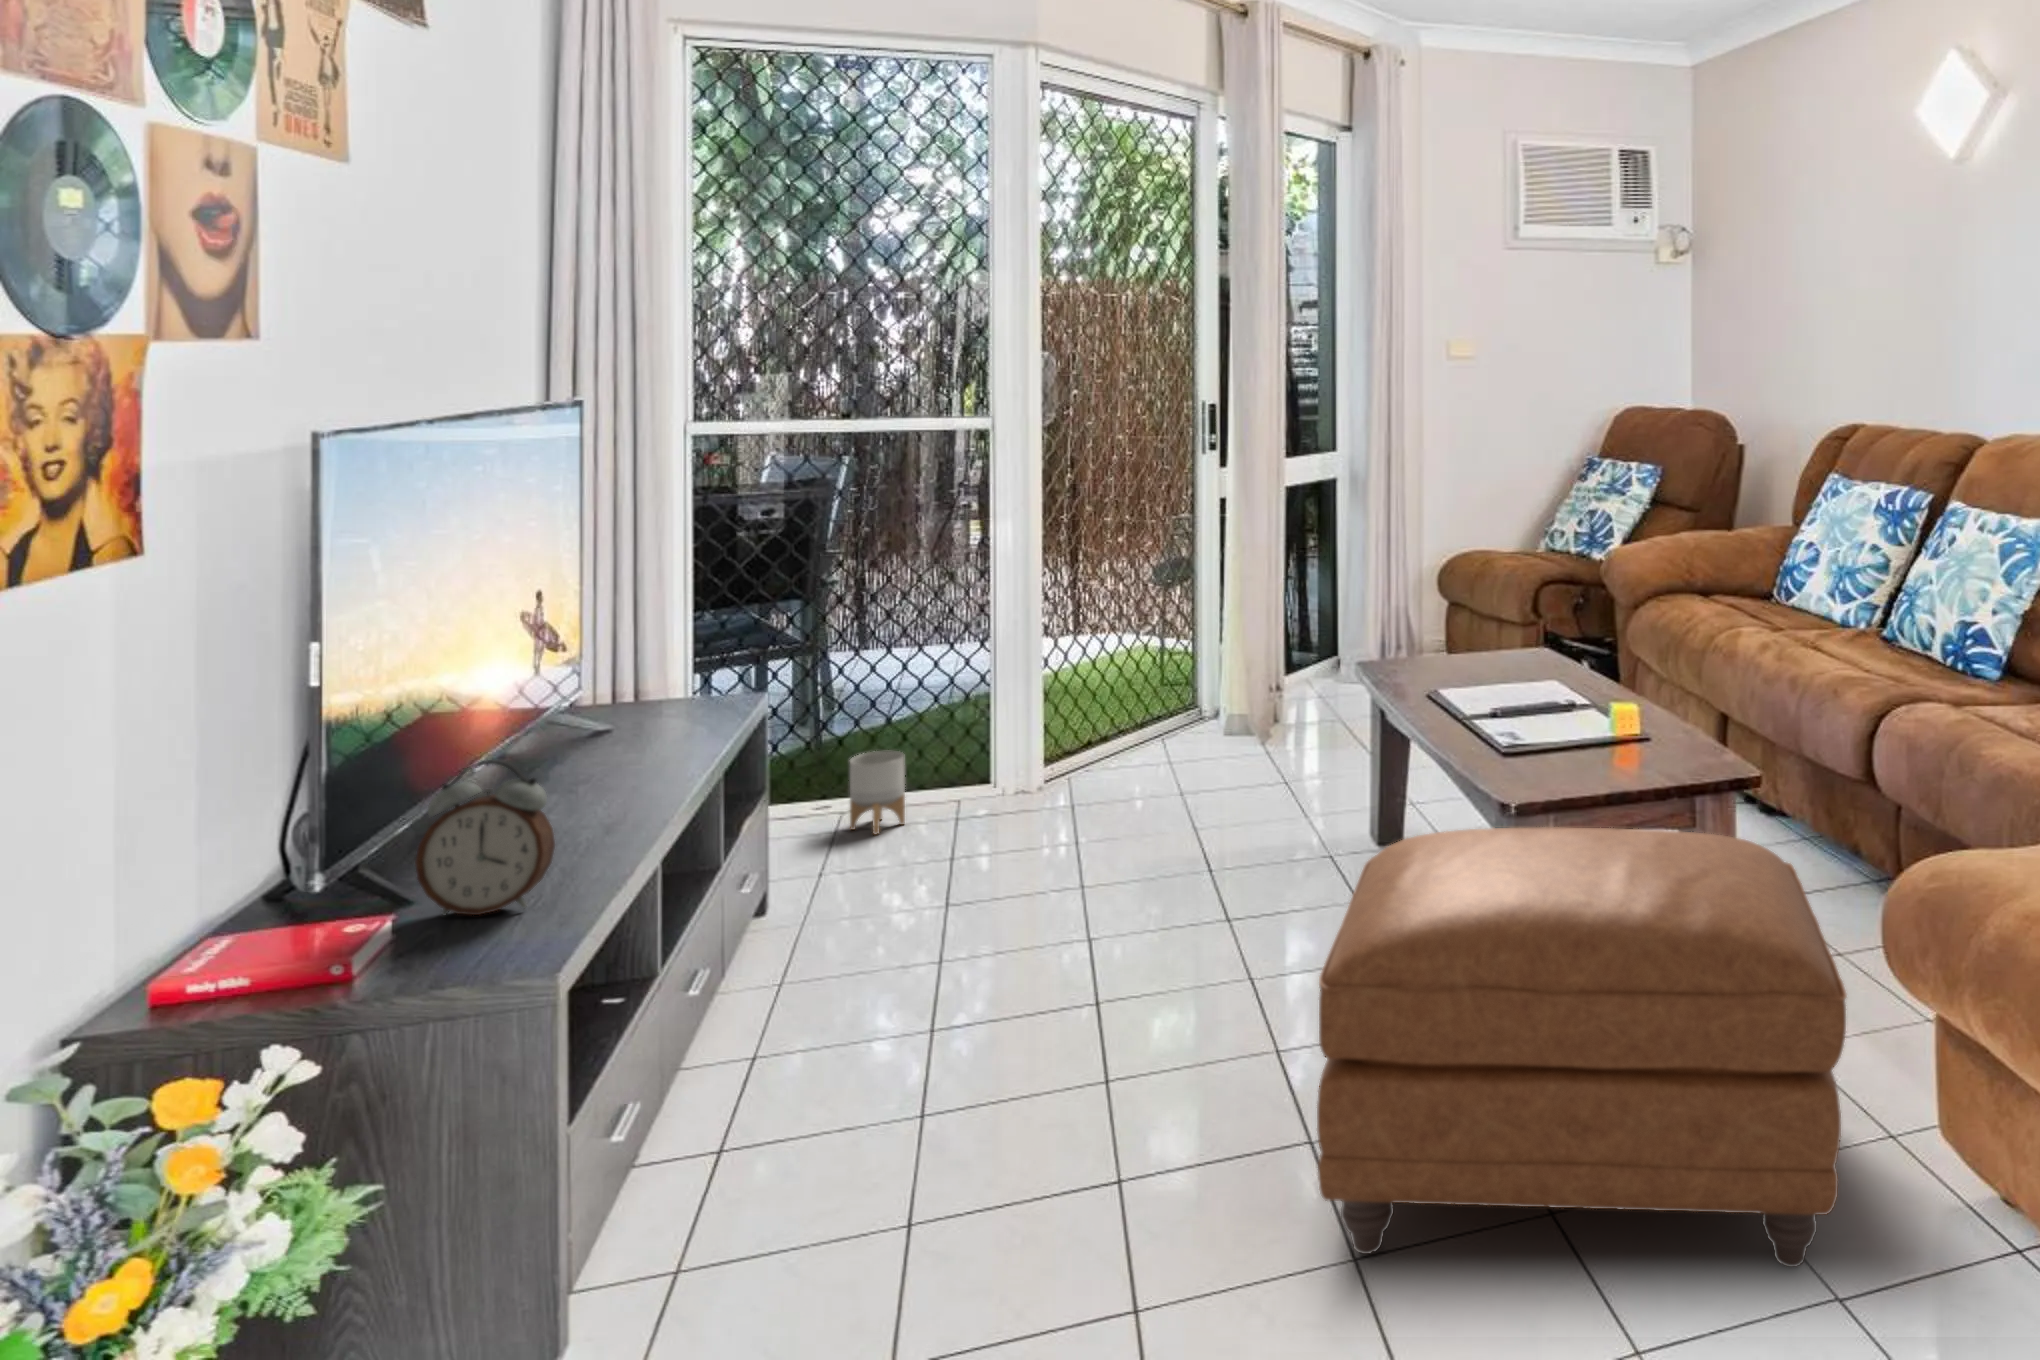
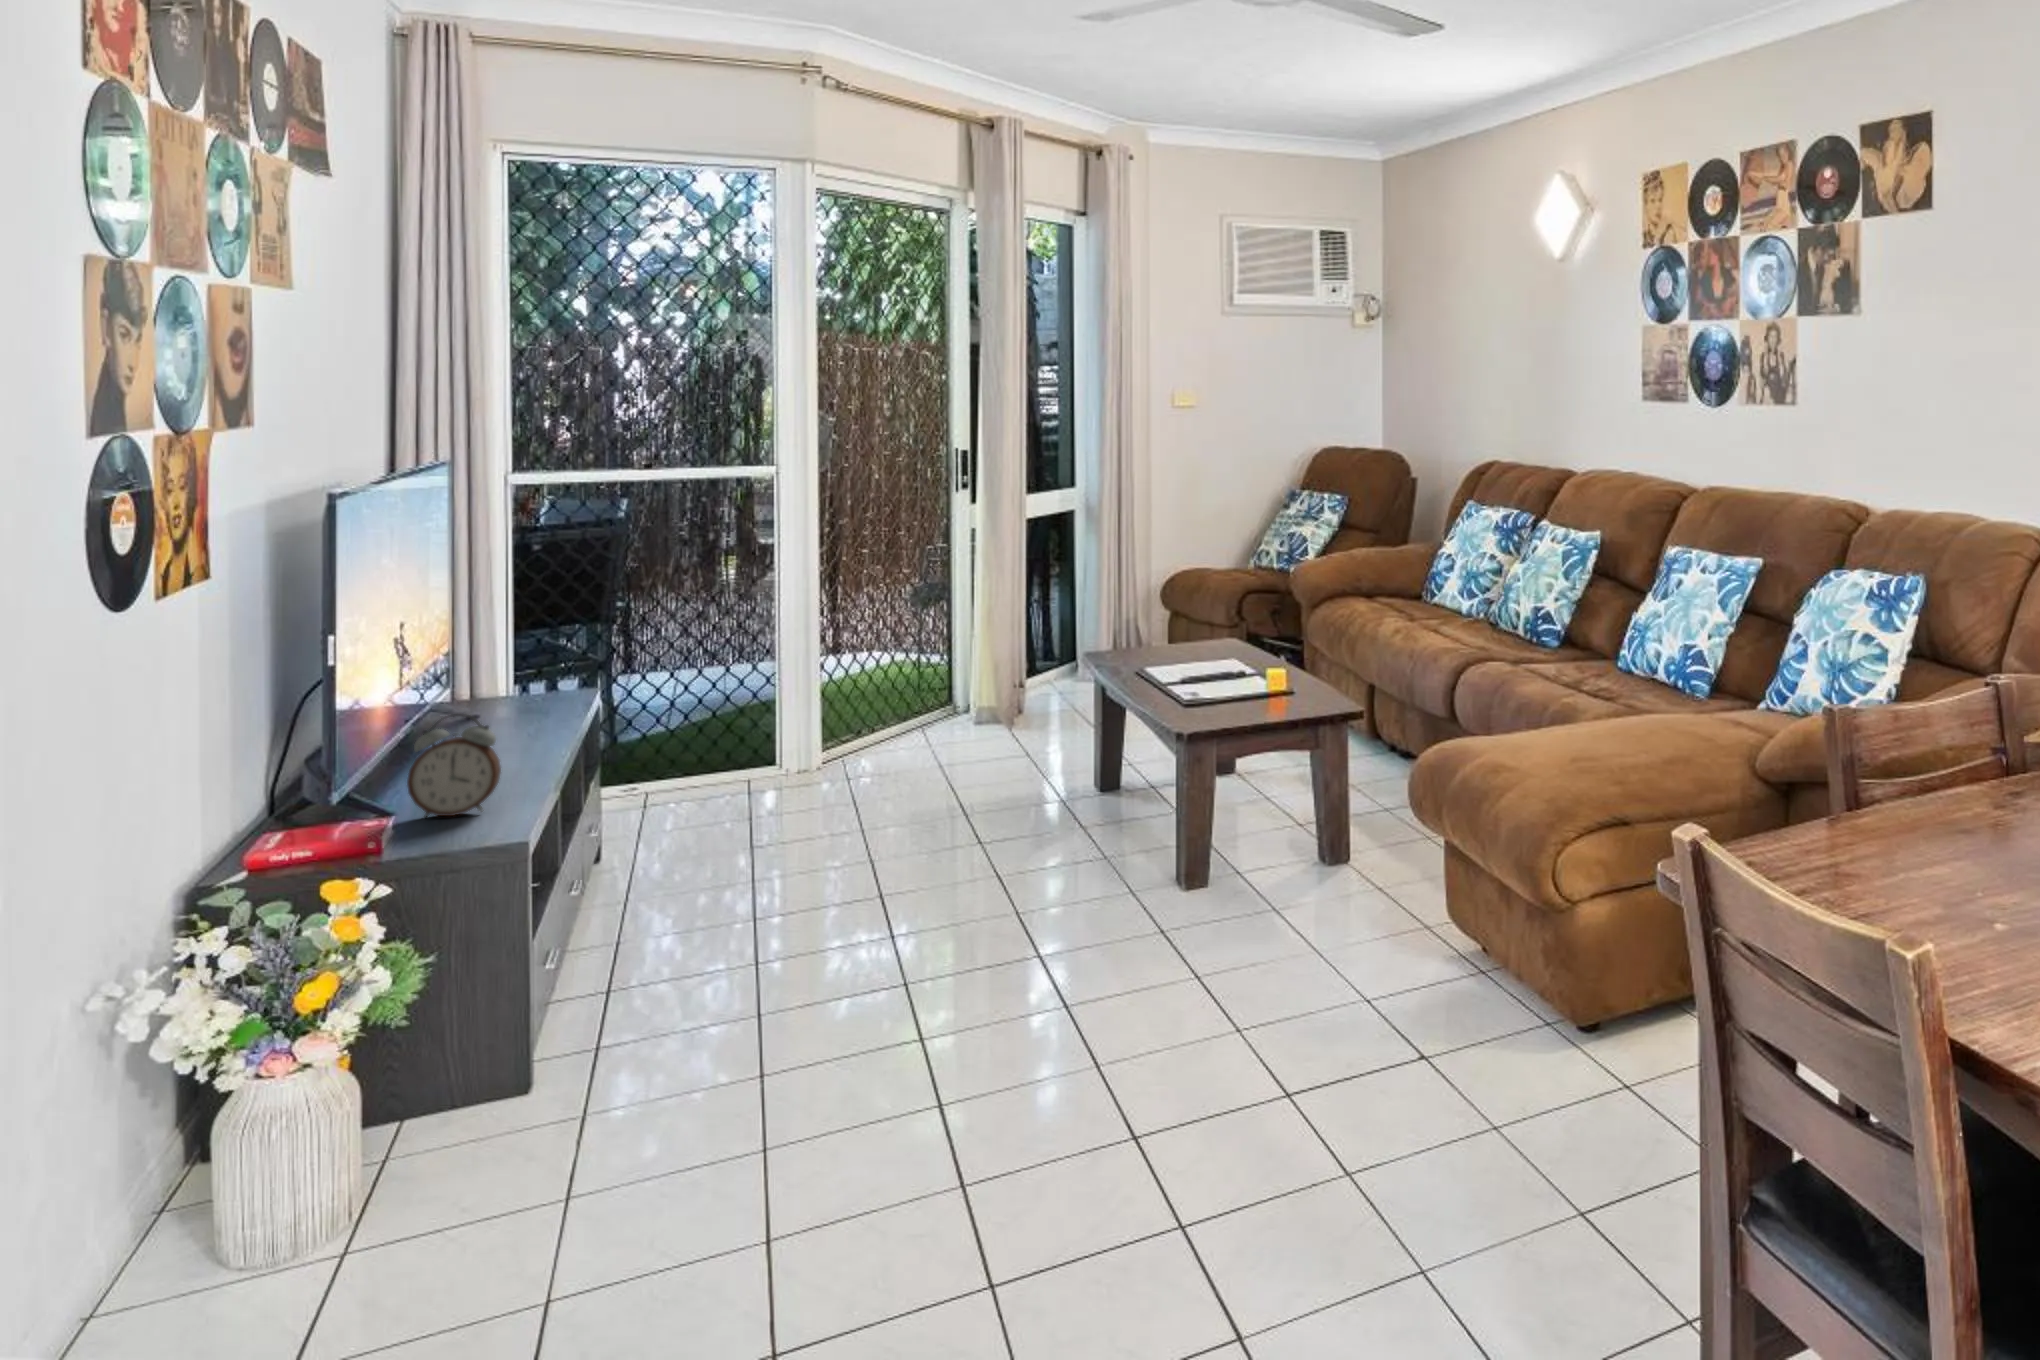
planter: present [850,751,905,834] -> none [652,740,699,807]
ottoman: present [1317,828,1847,1267] -> none [1032,746,1365,1009]

